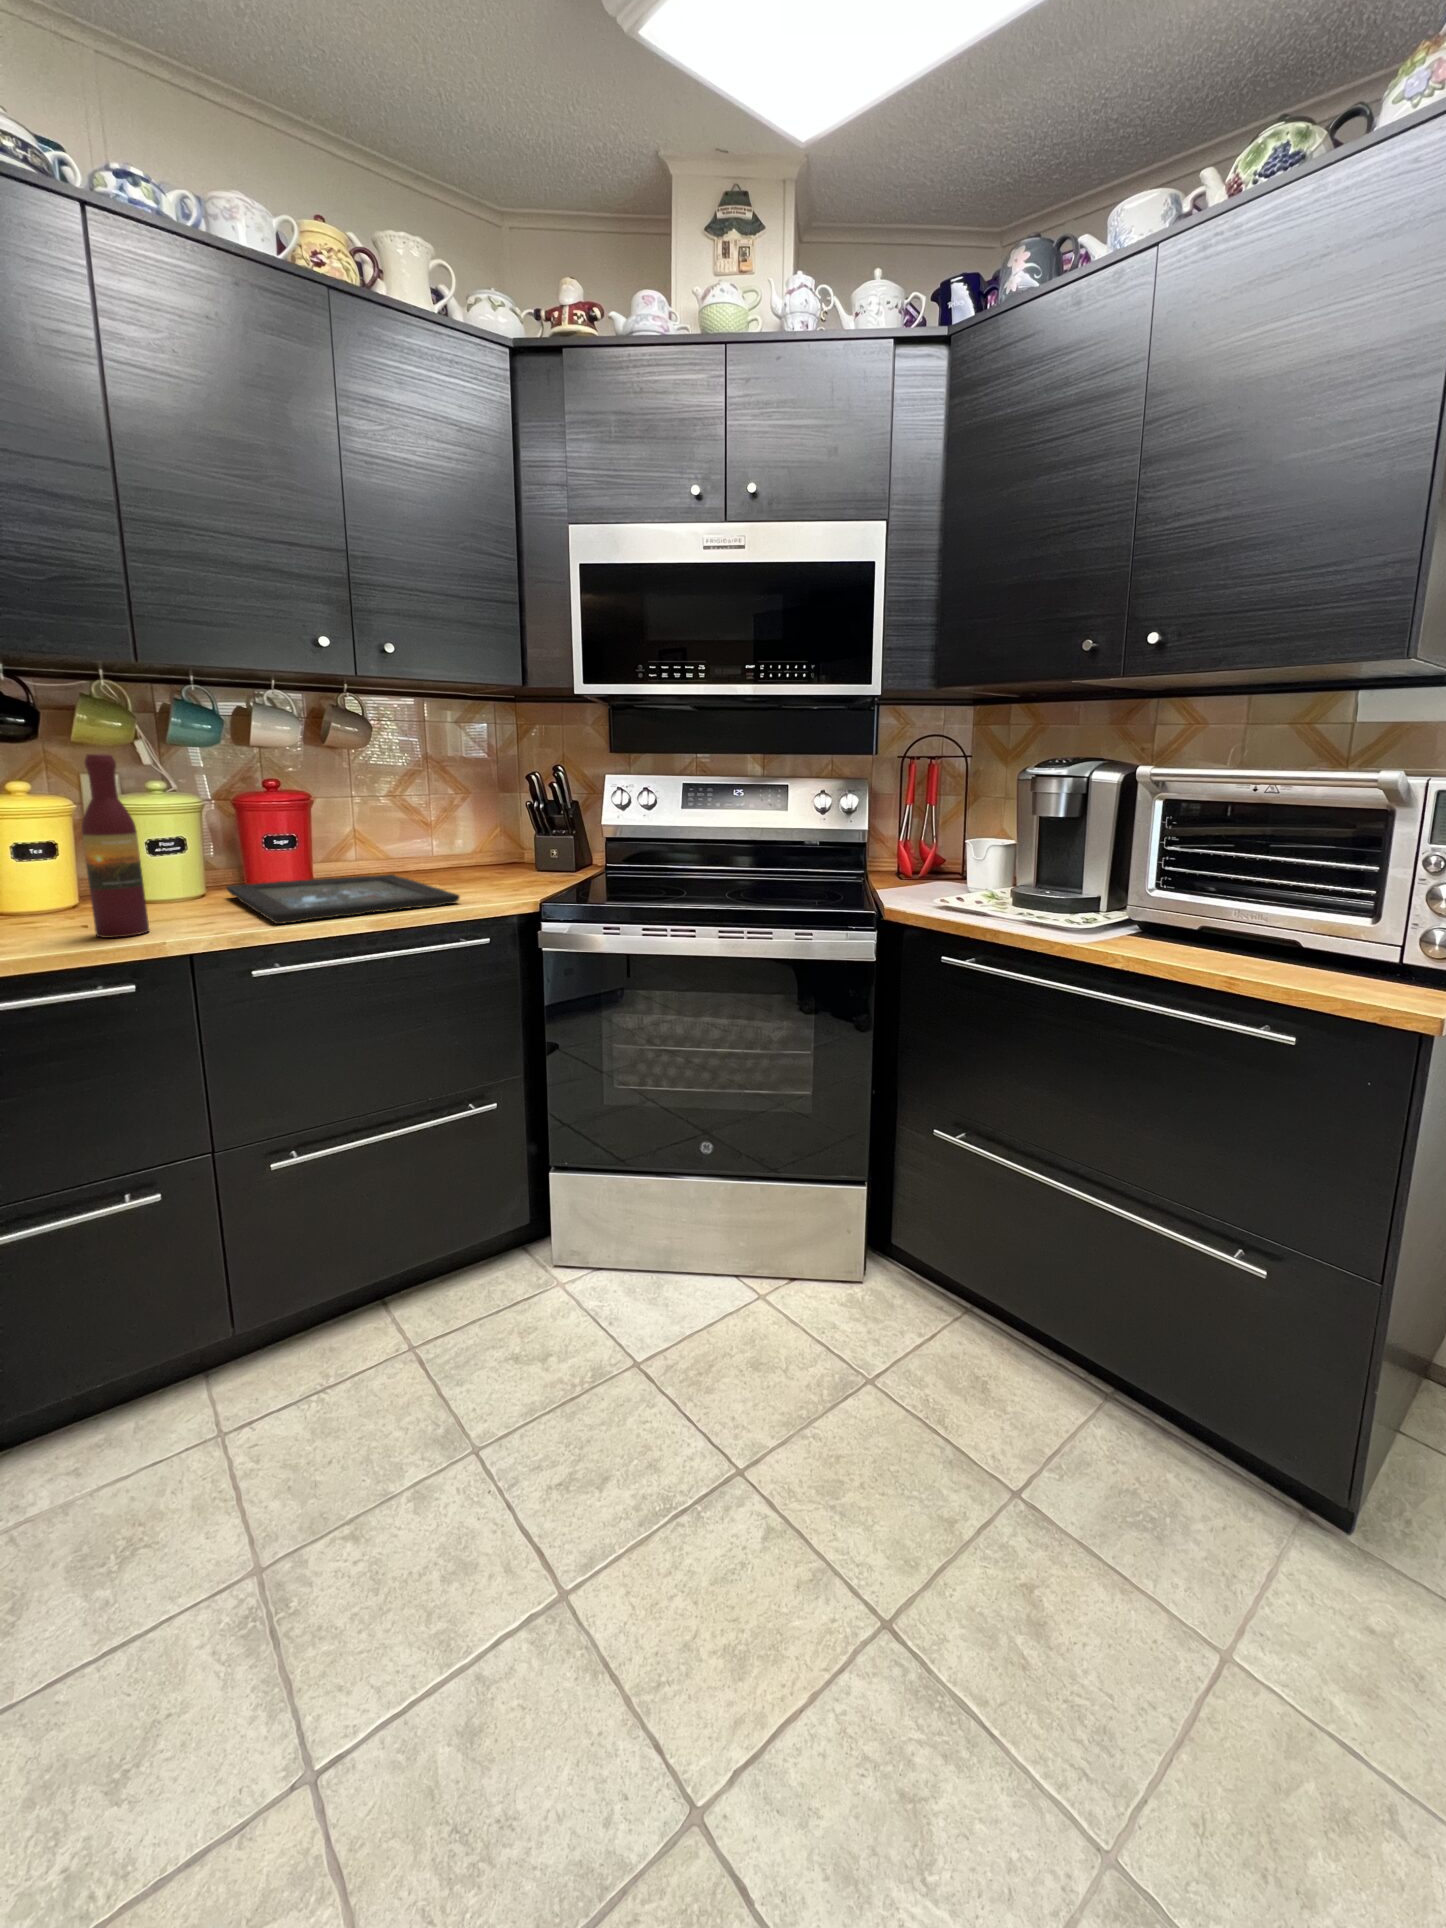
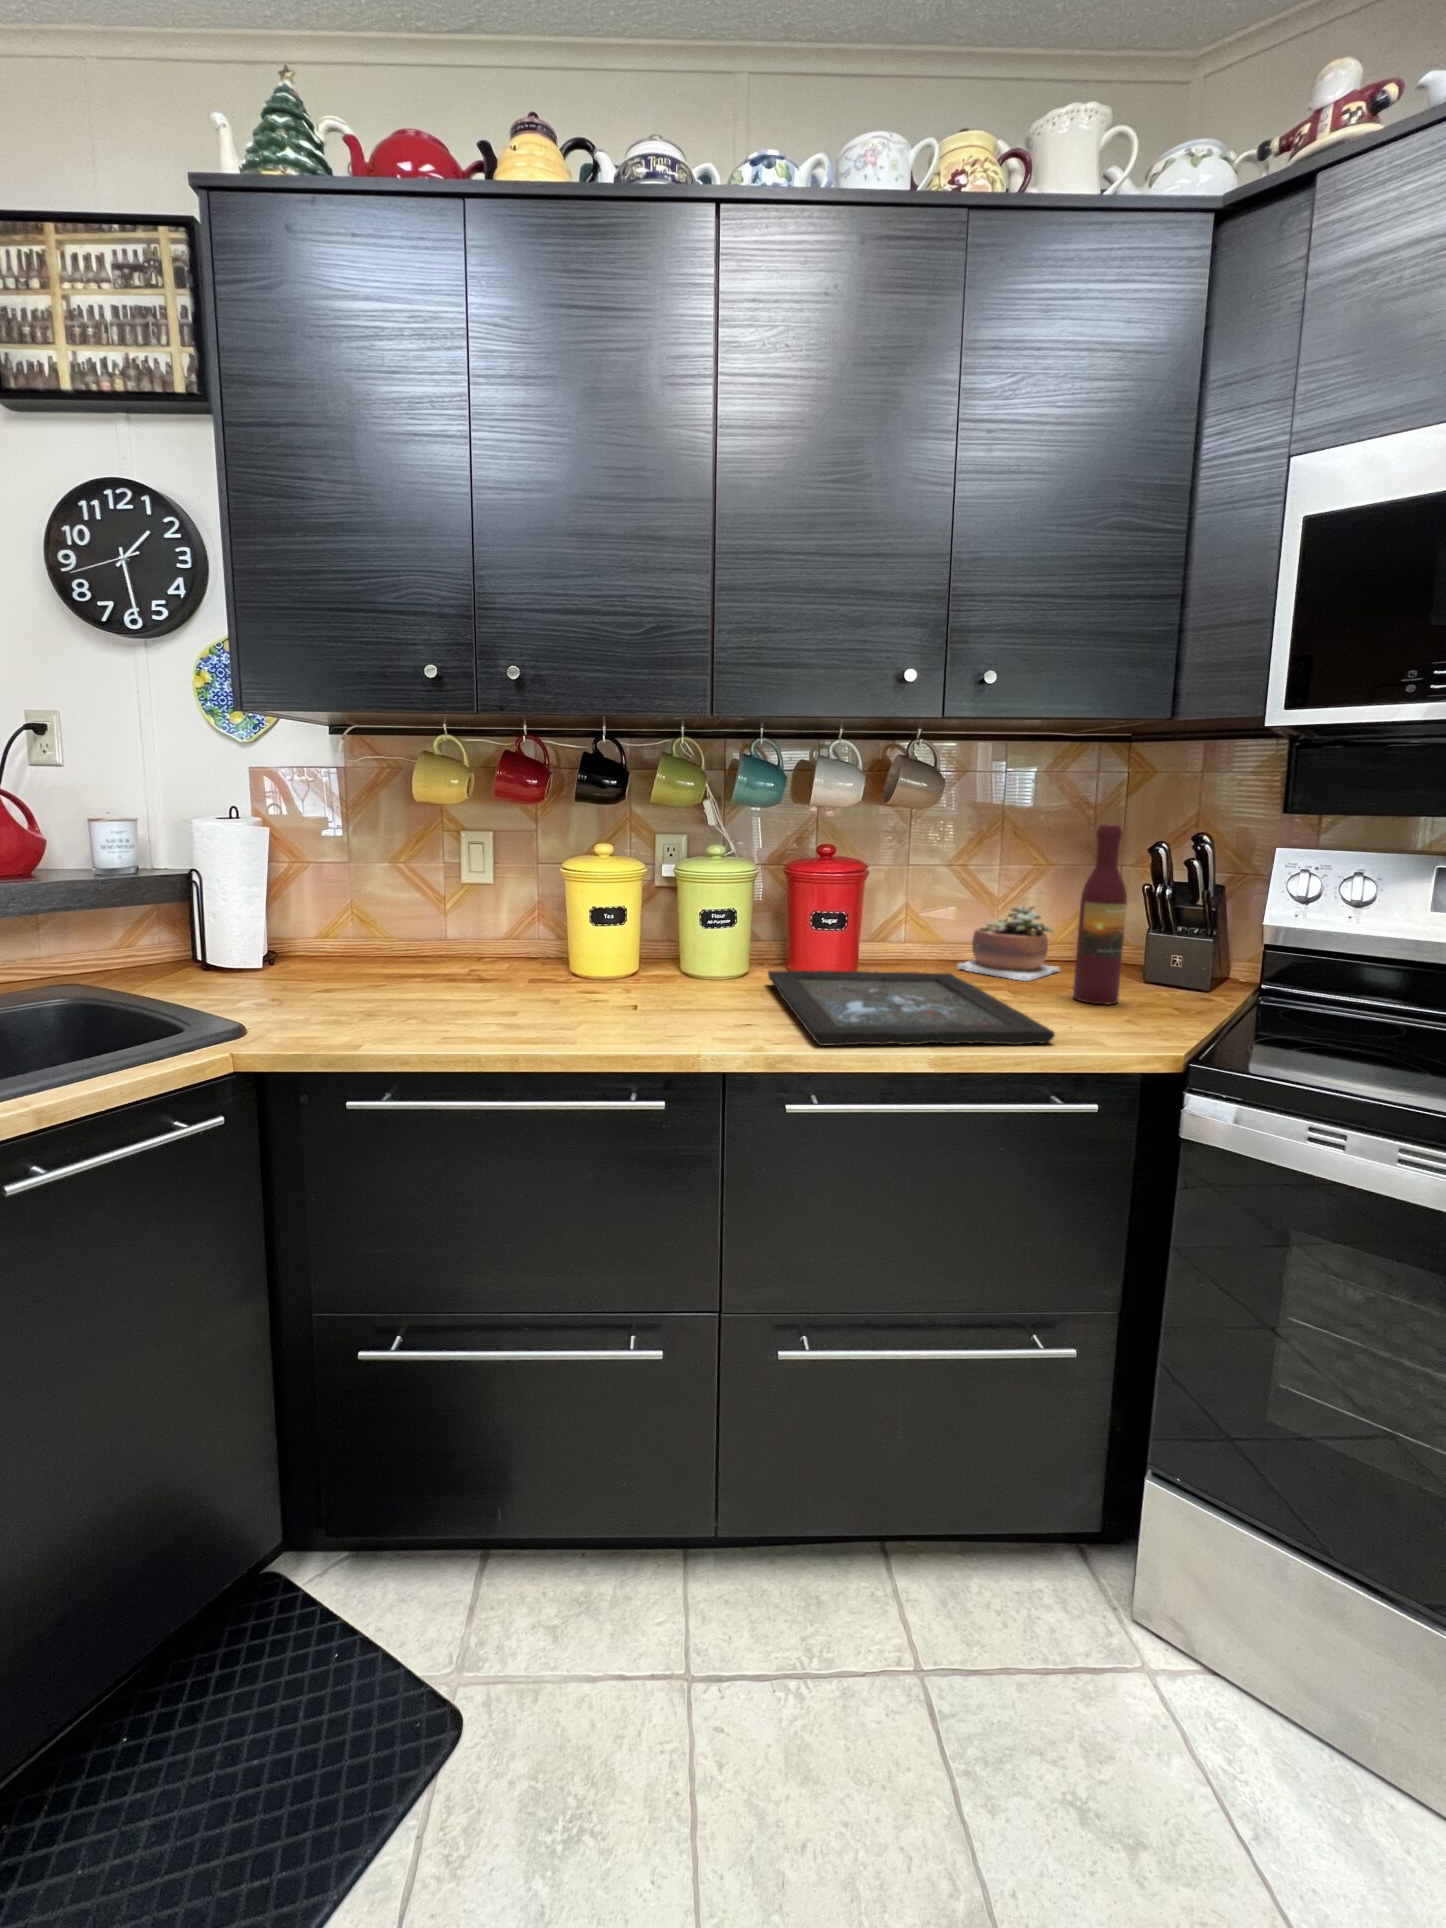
wine bottle: present [81,754,149,938] -> present [1073,825,1127,1005]
succulent plant: none [400,822,480,876] -> present [957,906,1060,981]

